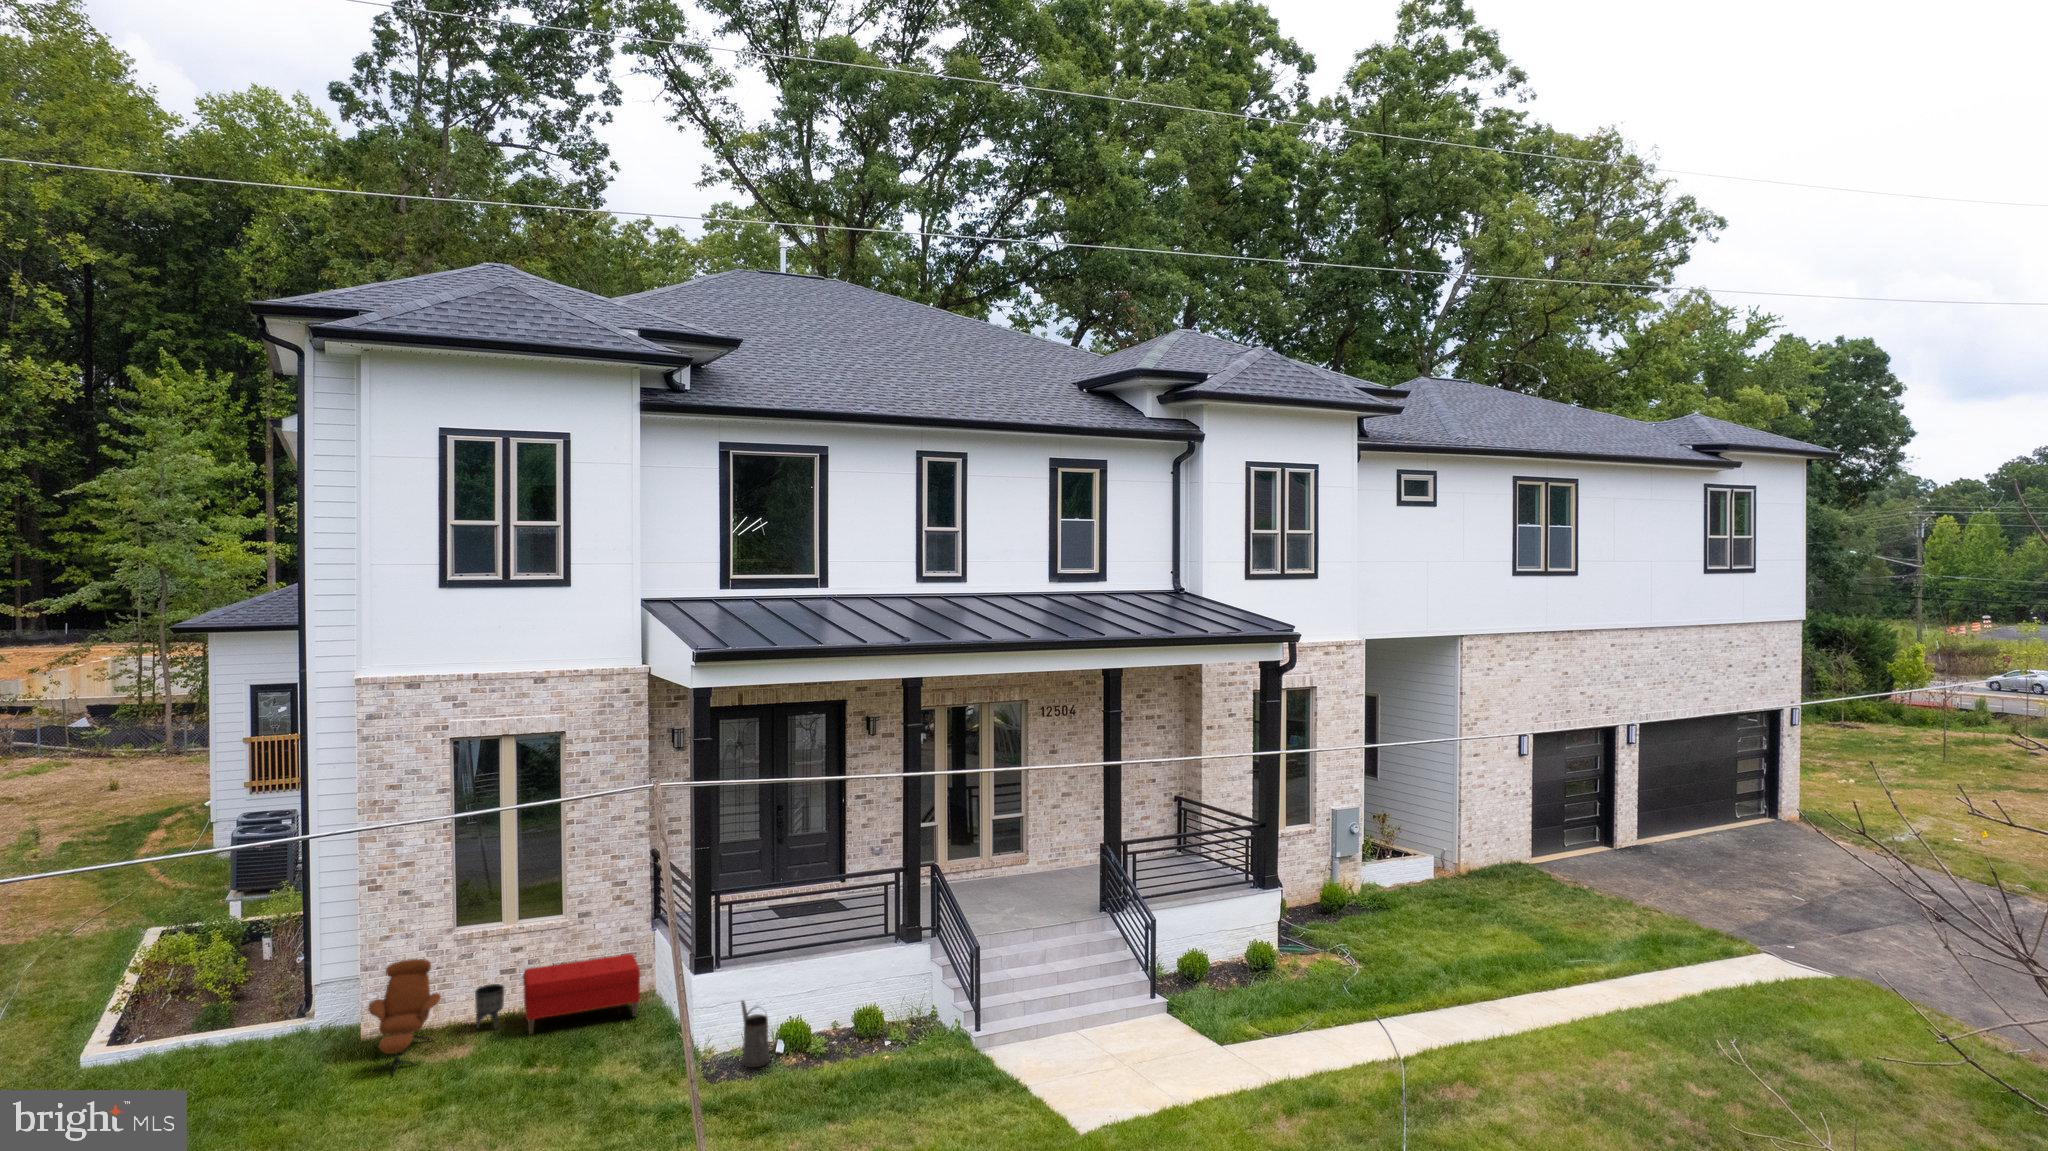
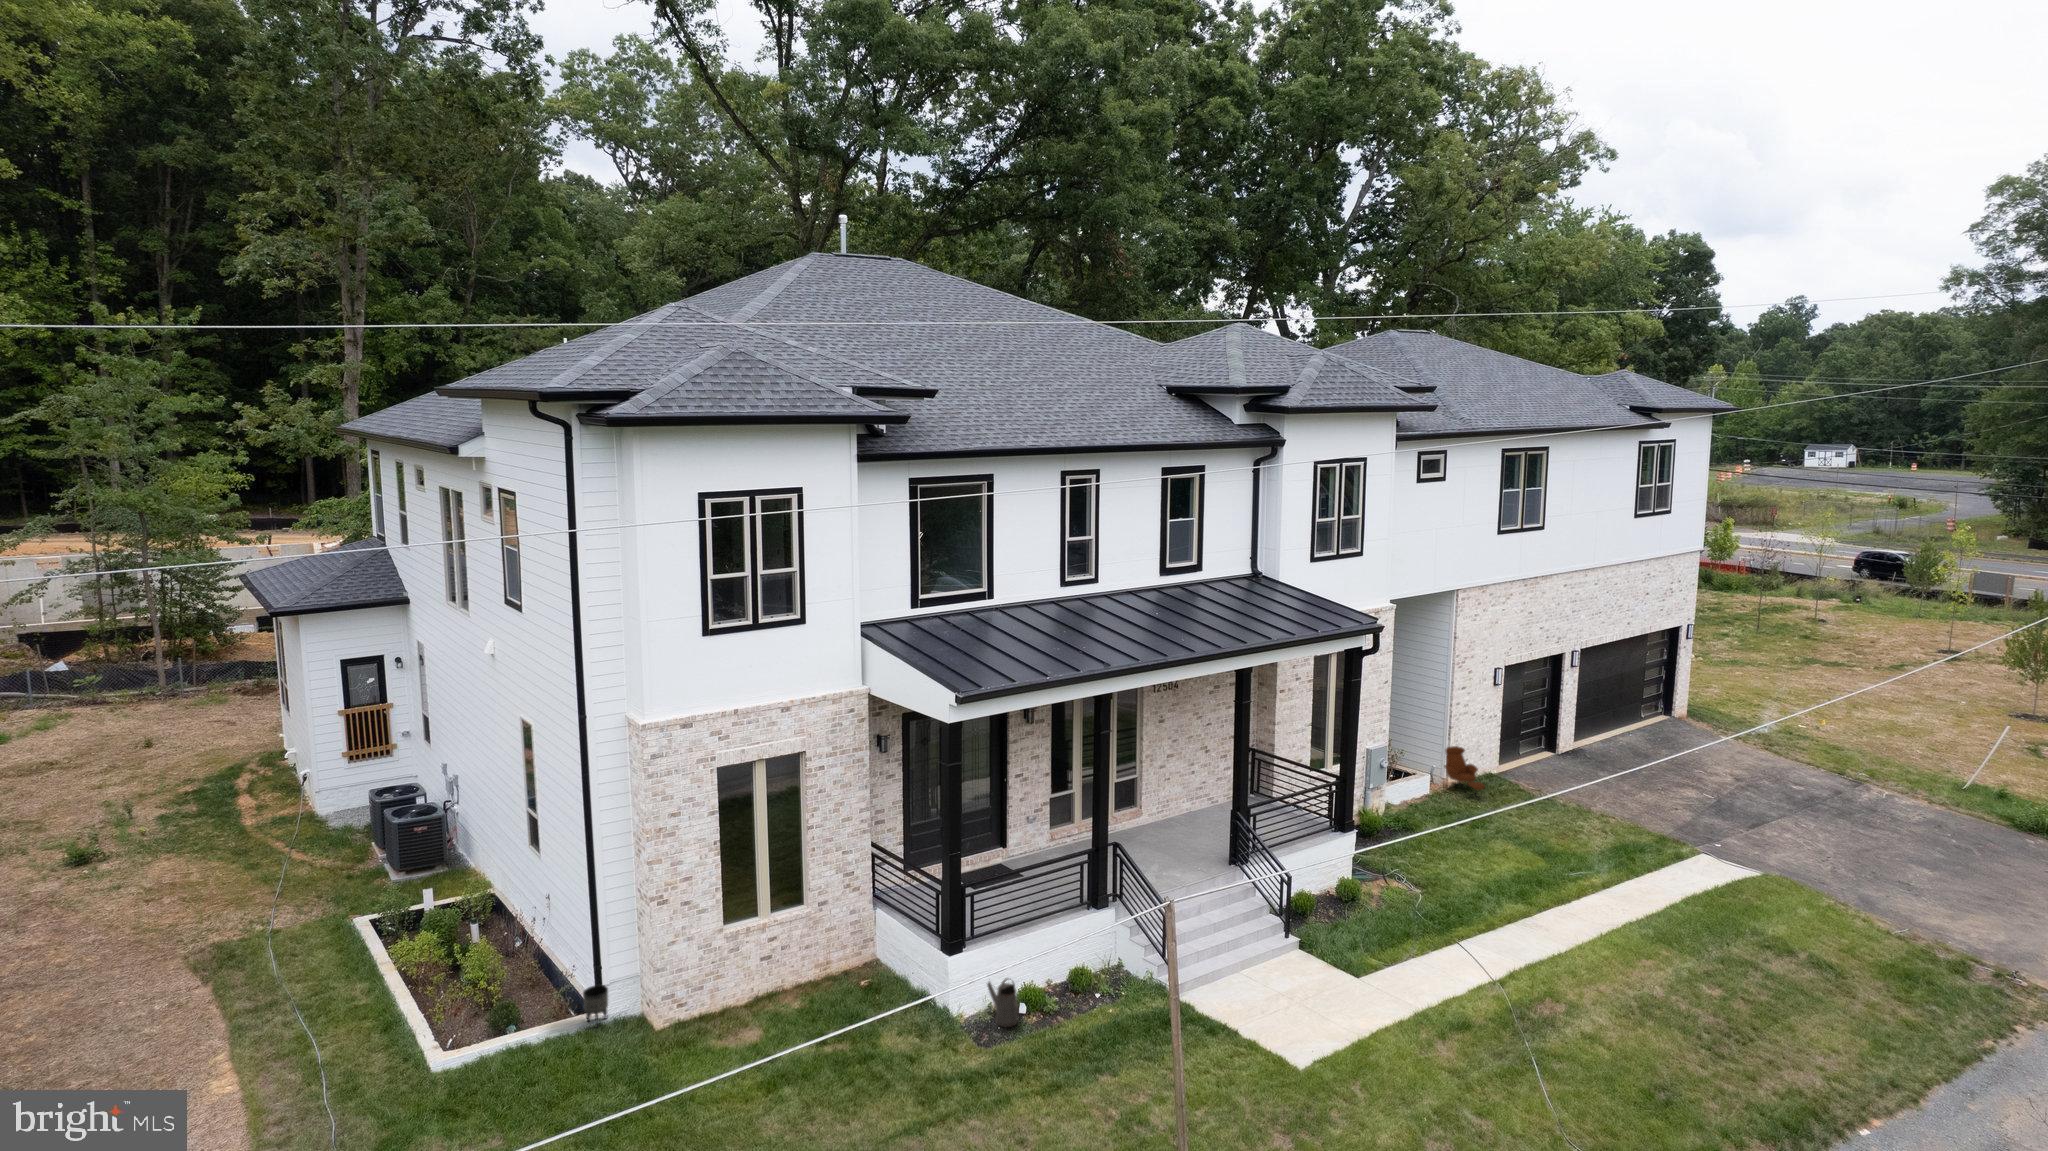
bench: present [523,954,640,1034] -> none [782,933,883,1013]
lounge chair: present [368,959,441,1073] -> present [1444,746,1485,797]
planter: present [475,984,504,1029] -> present [583,985,608,1027]

